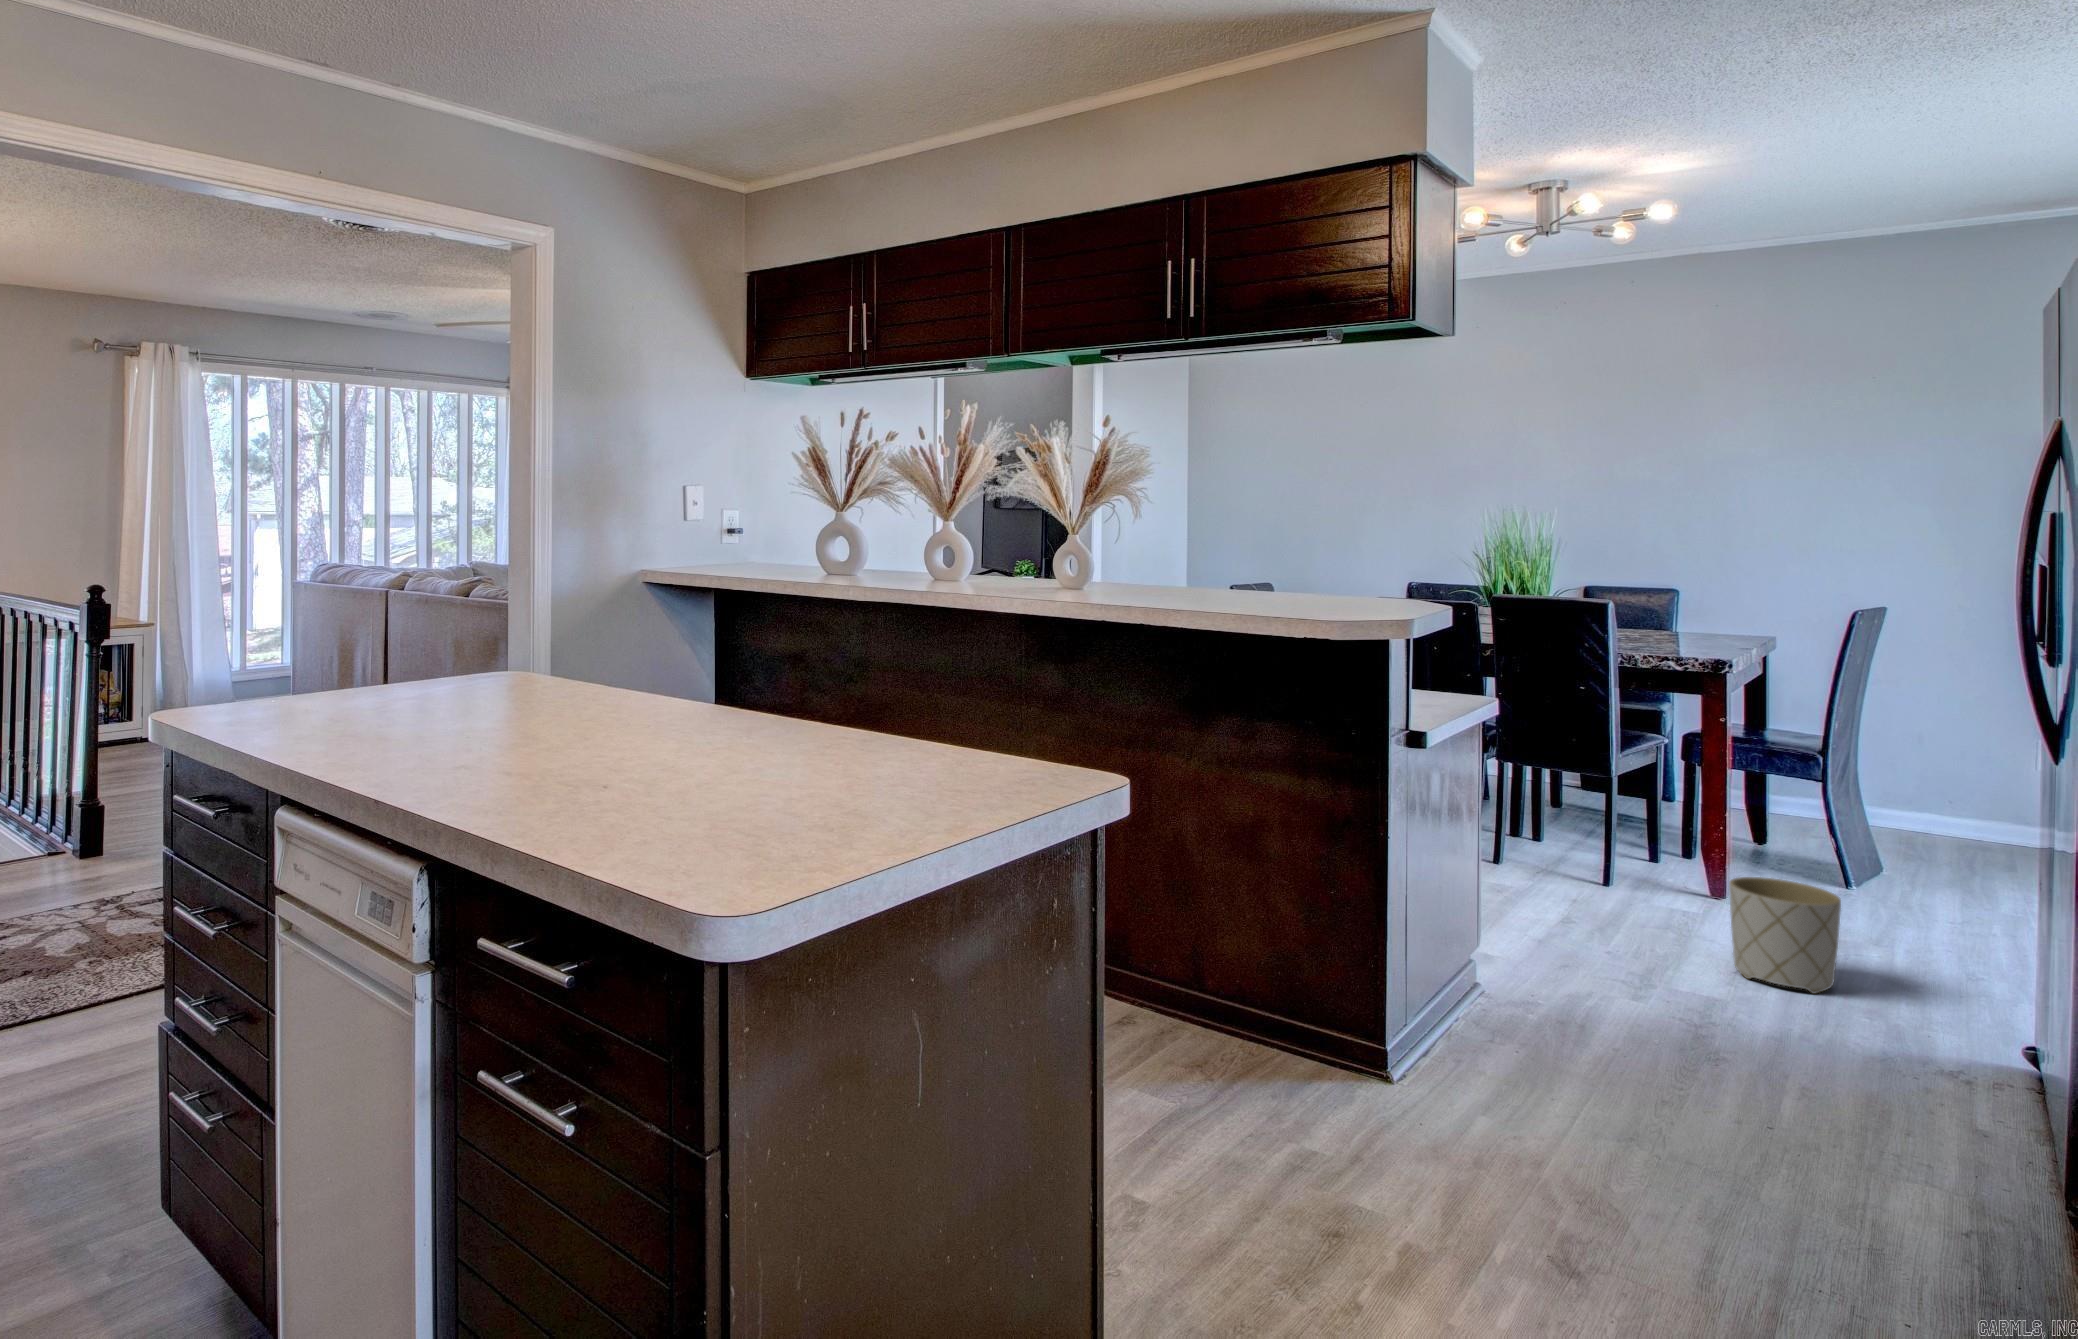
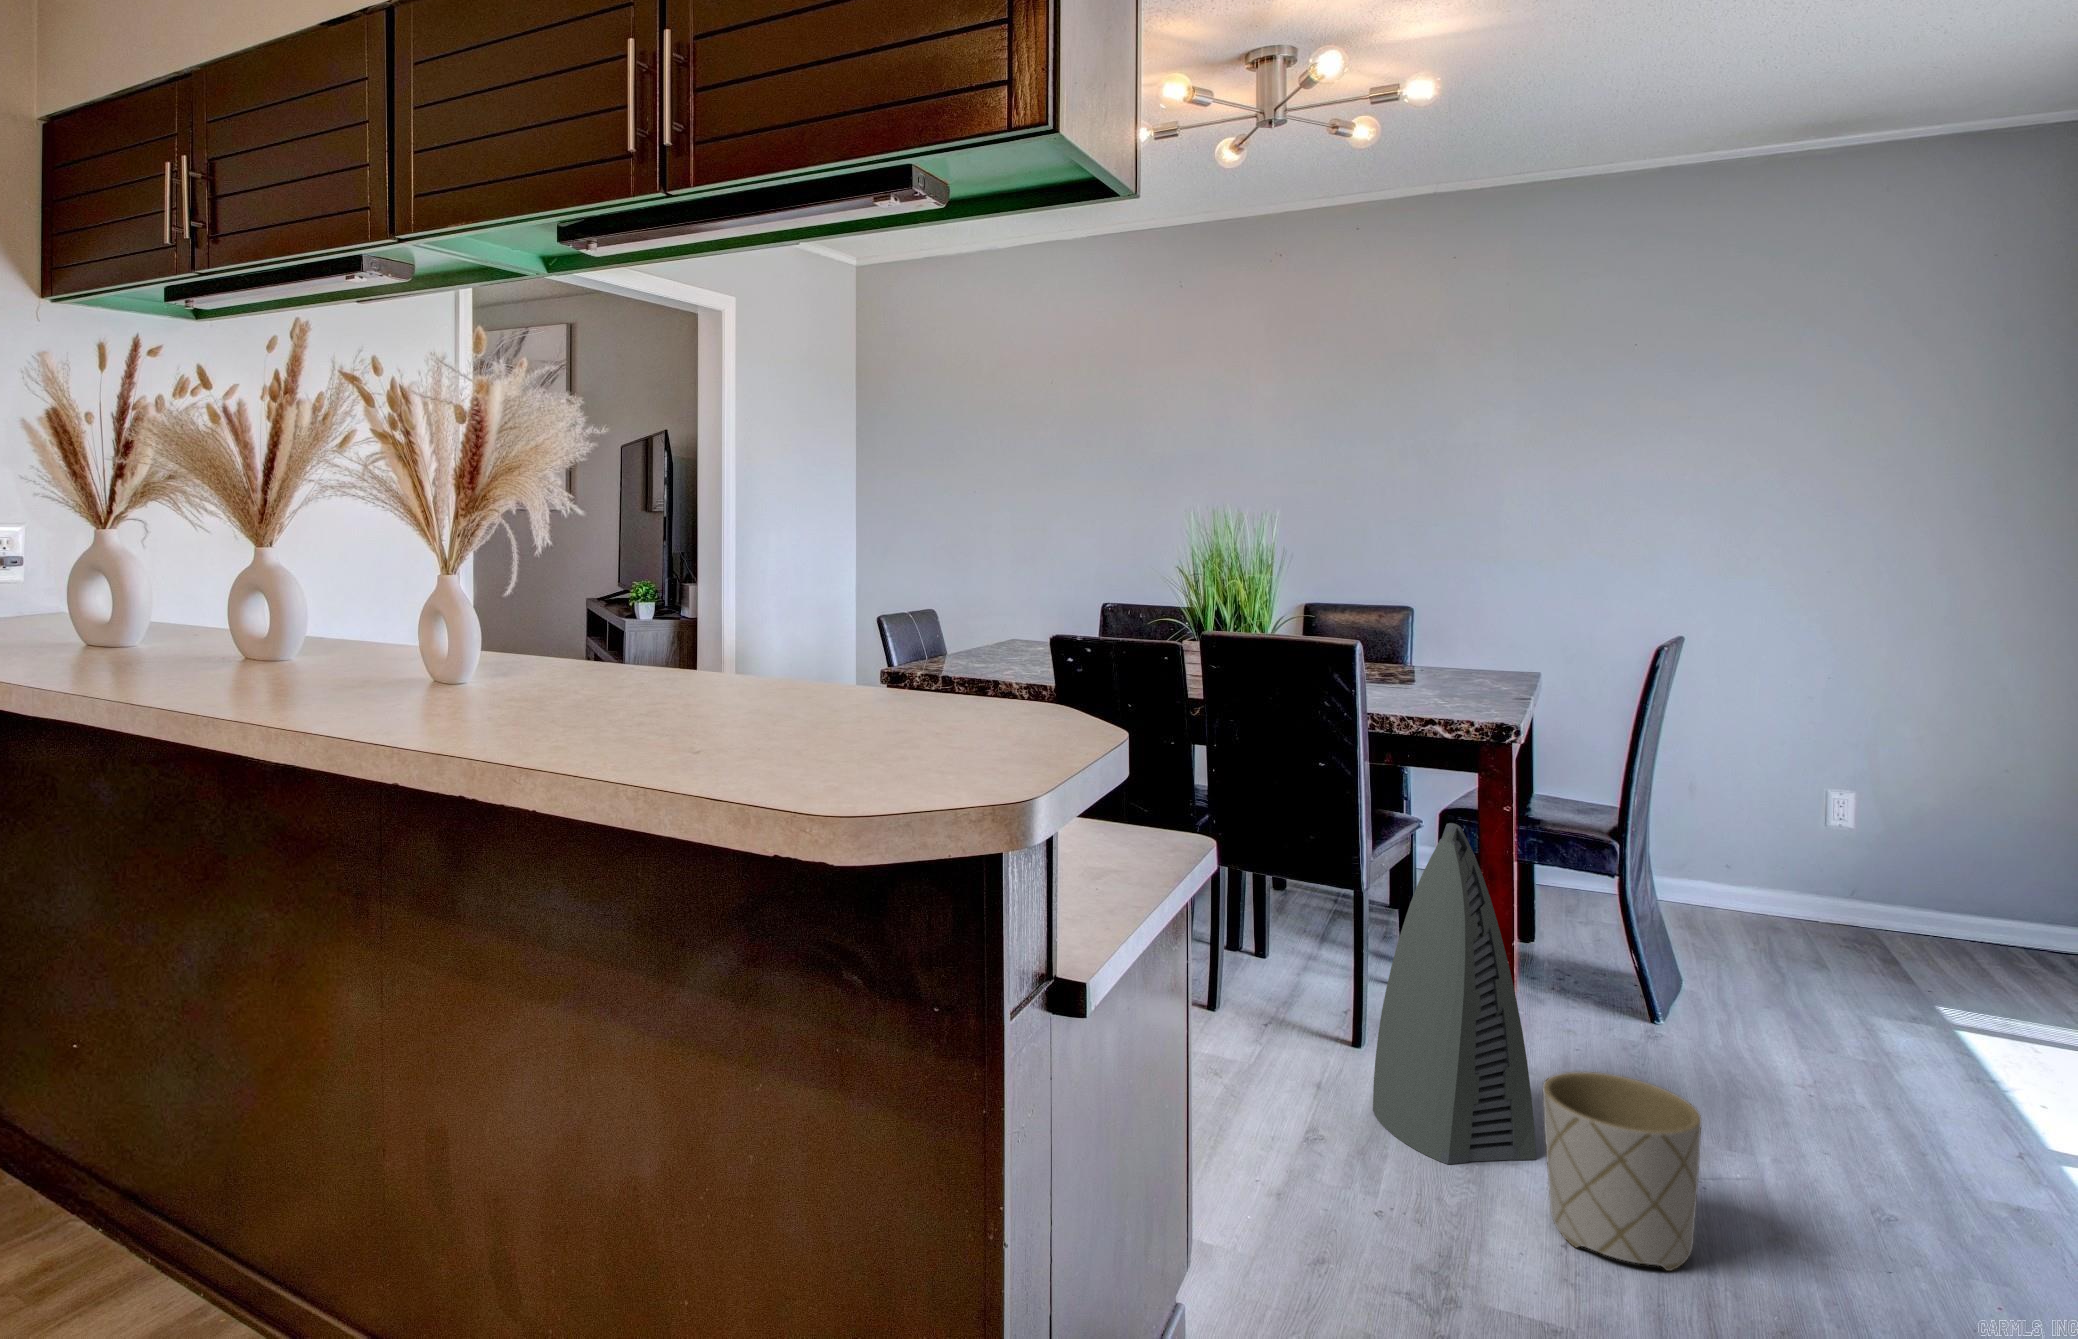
air purifier: none [1613,722,1732,943] -> present [1373,823,1536,1164]

